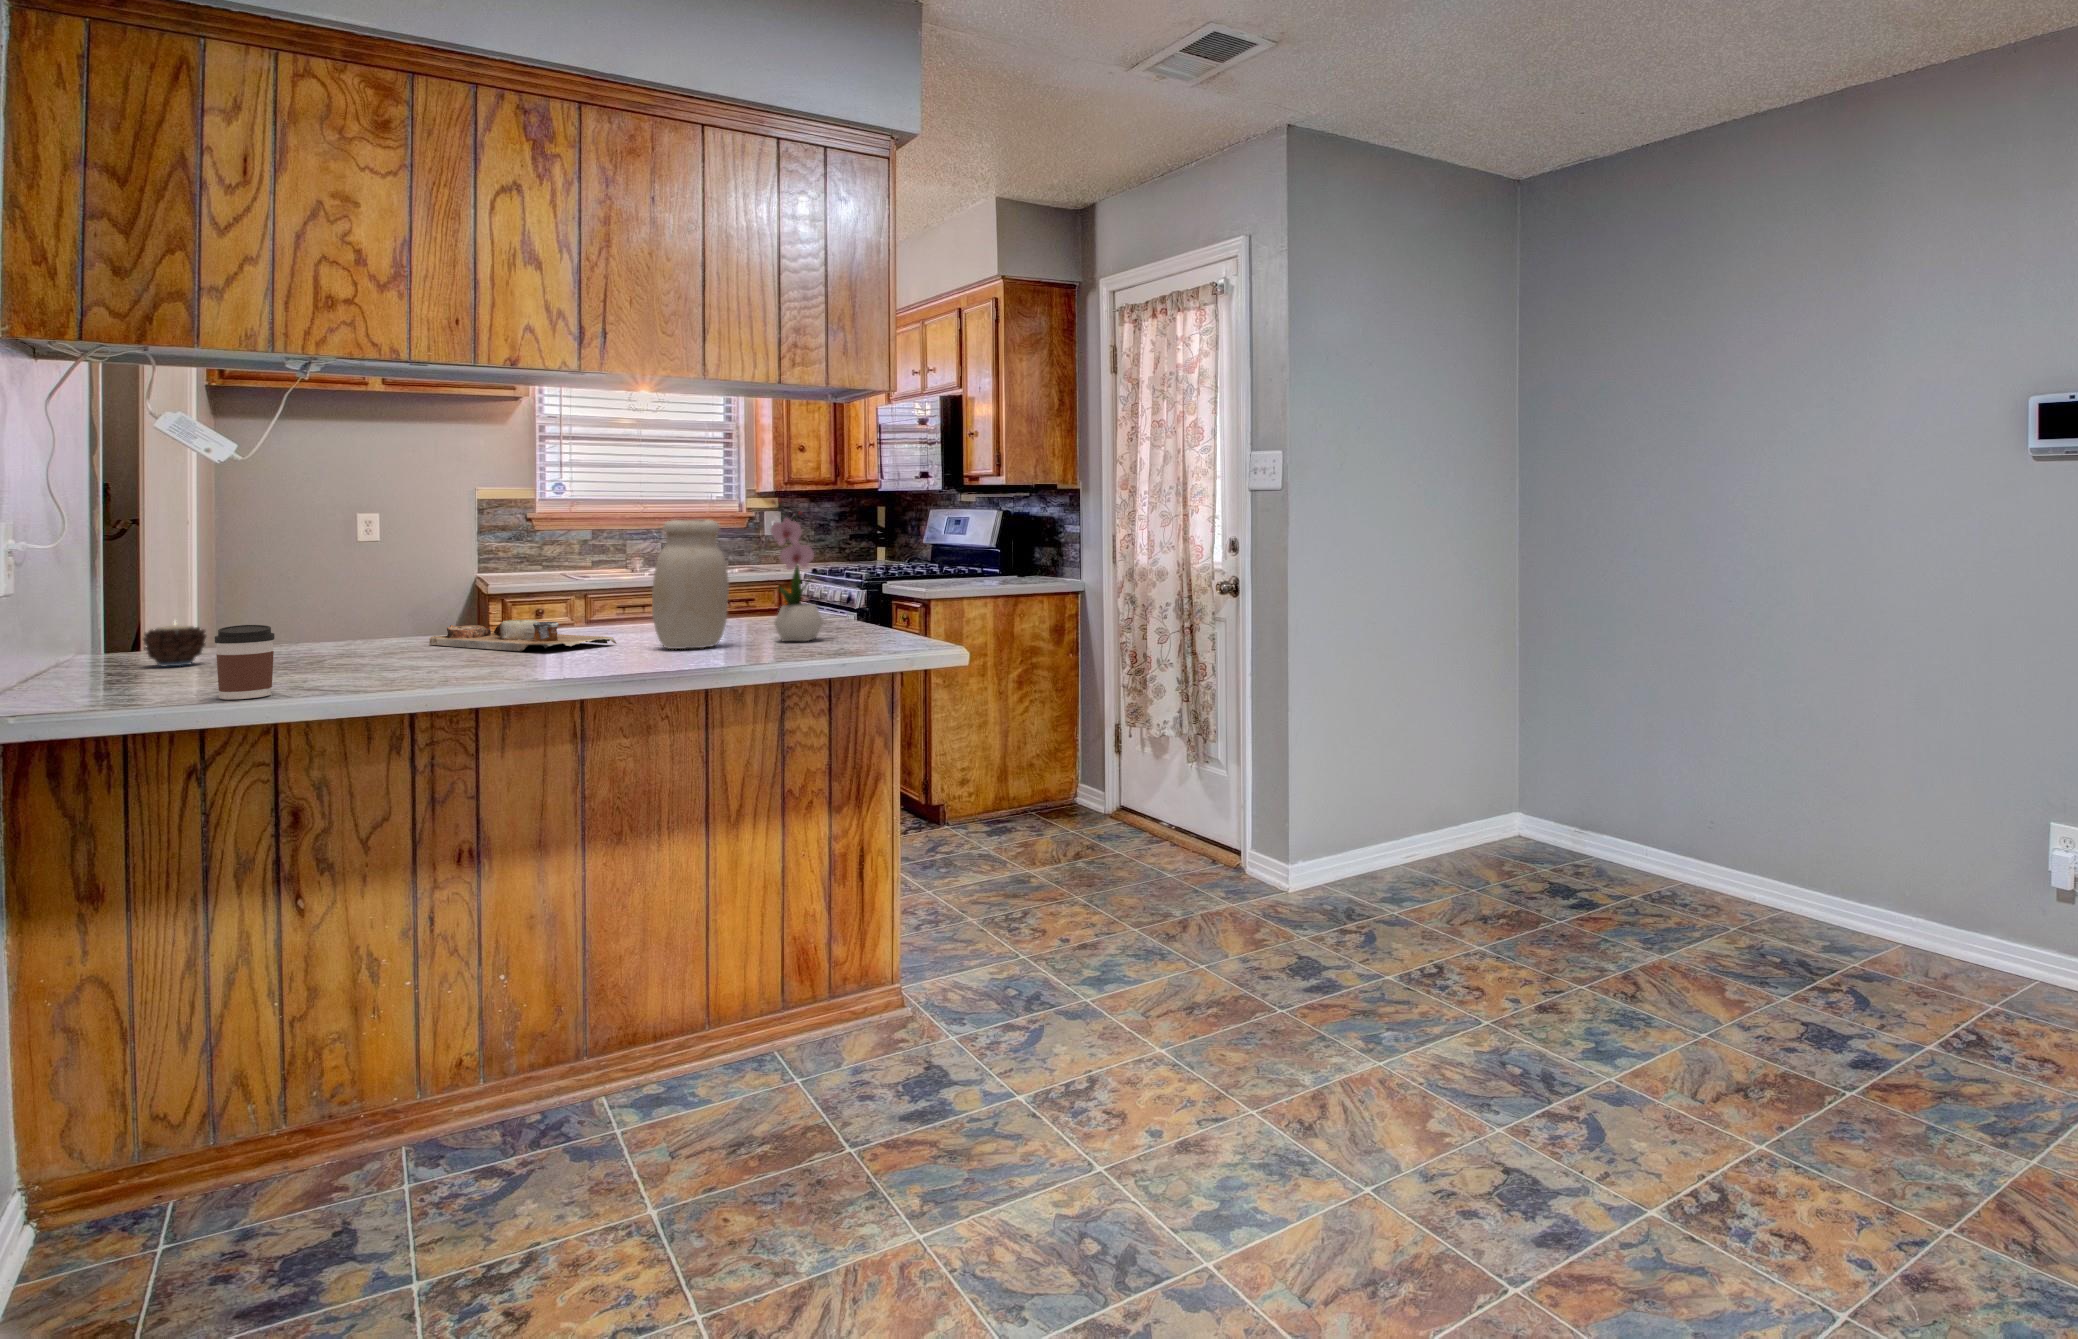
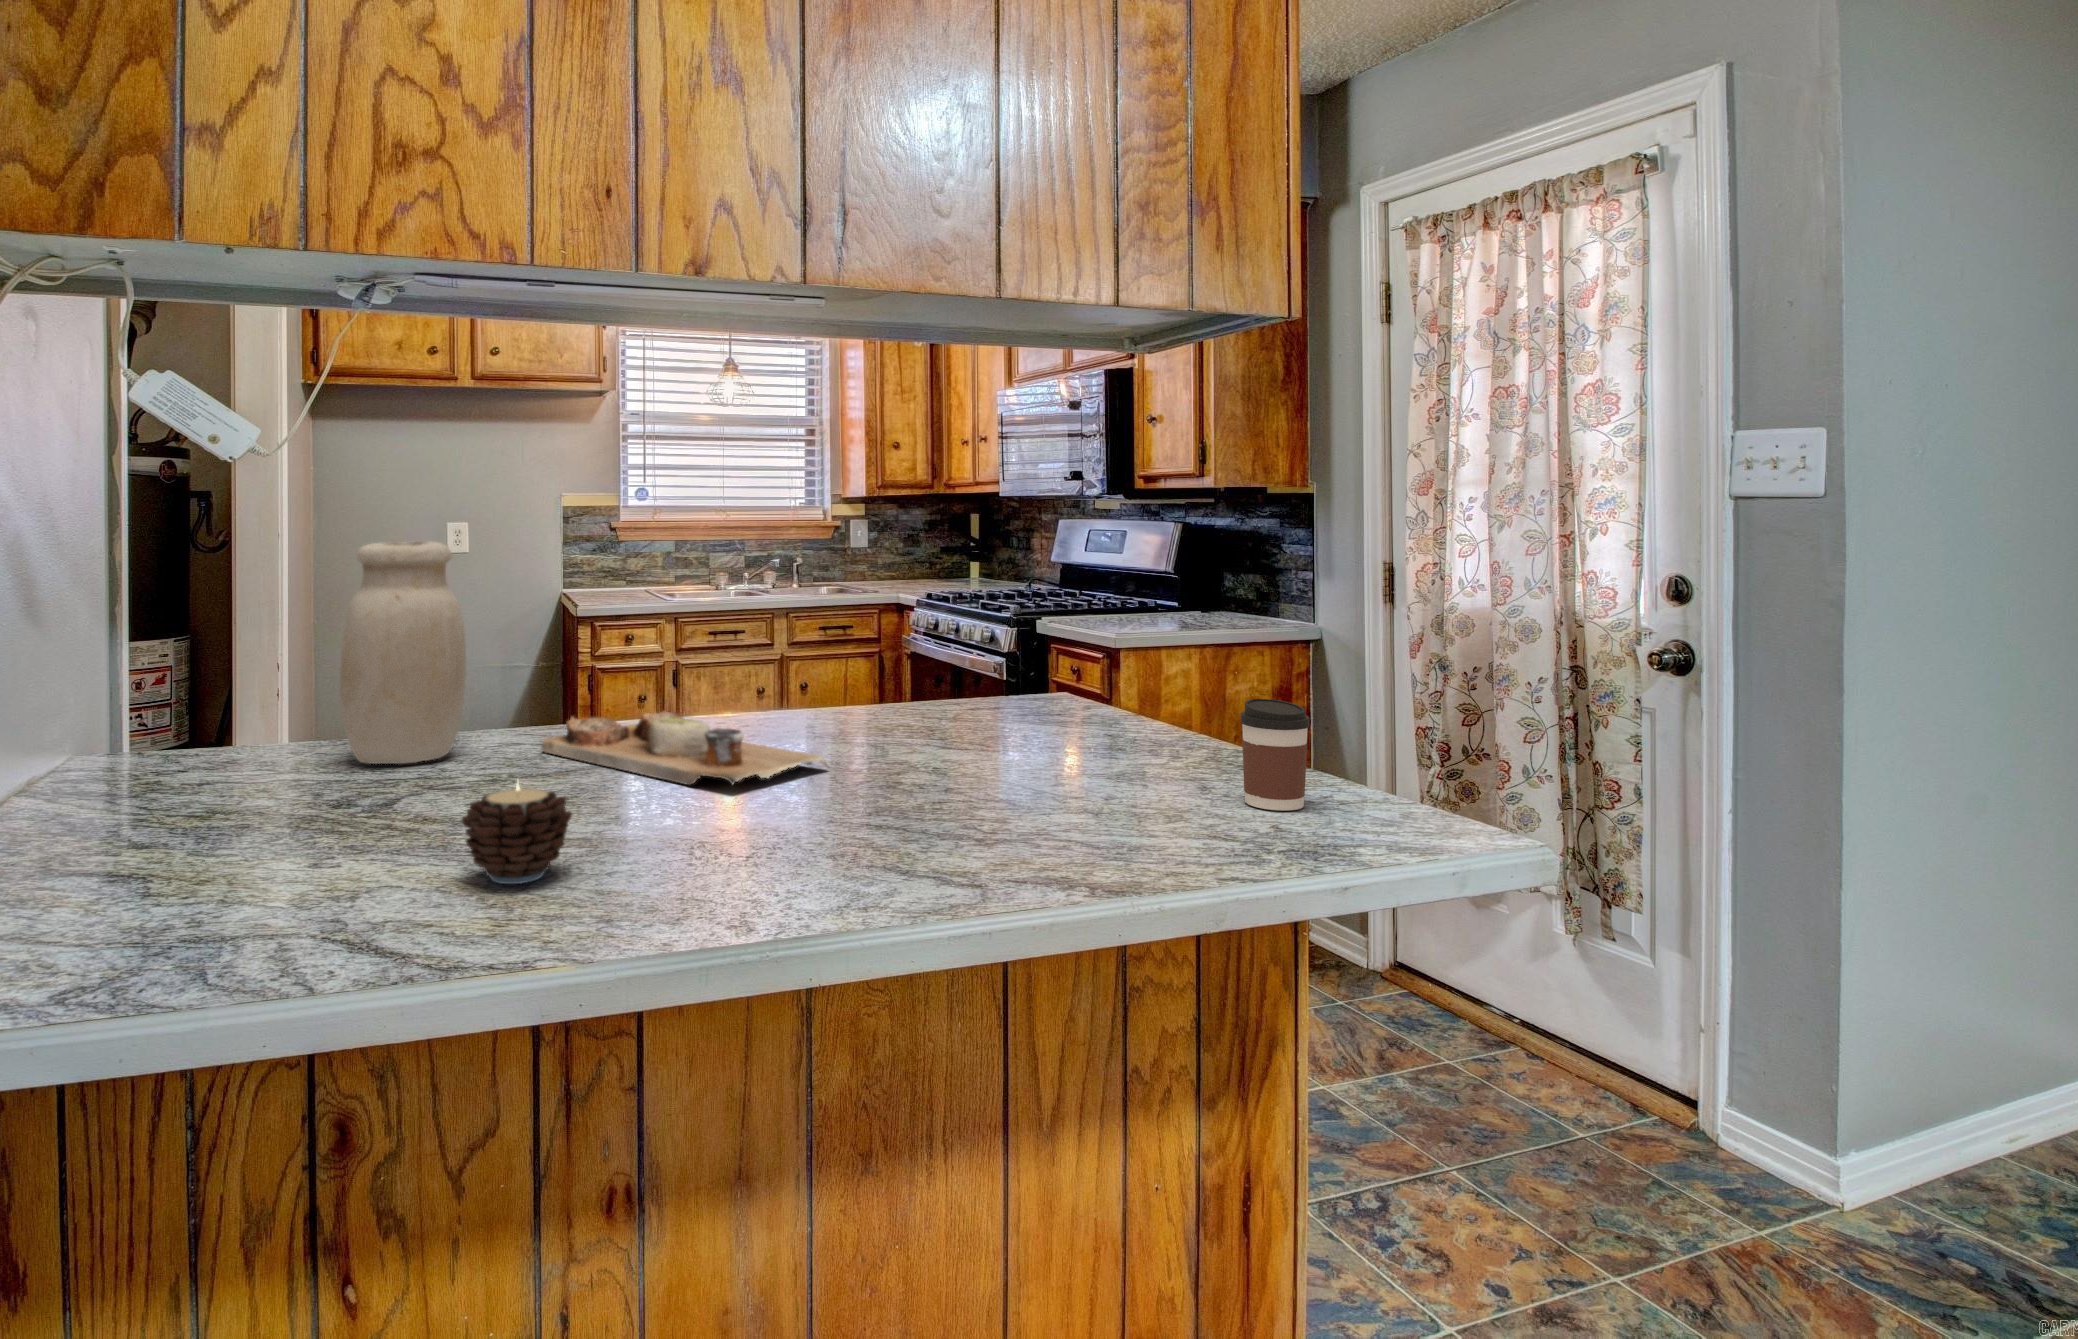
flower arrangement: present [771,500,823,641] -> none [1084,510,1178,778]
jar: present [652,520,729,649] -> present [340,541,466,764]
candle: present [143,625,206,666] -> present [462,783,572,884]
coffee cup: present [215,625,275,699] -> present [1241,699,1310,811]

